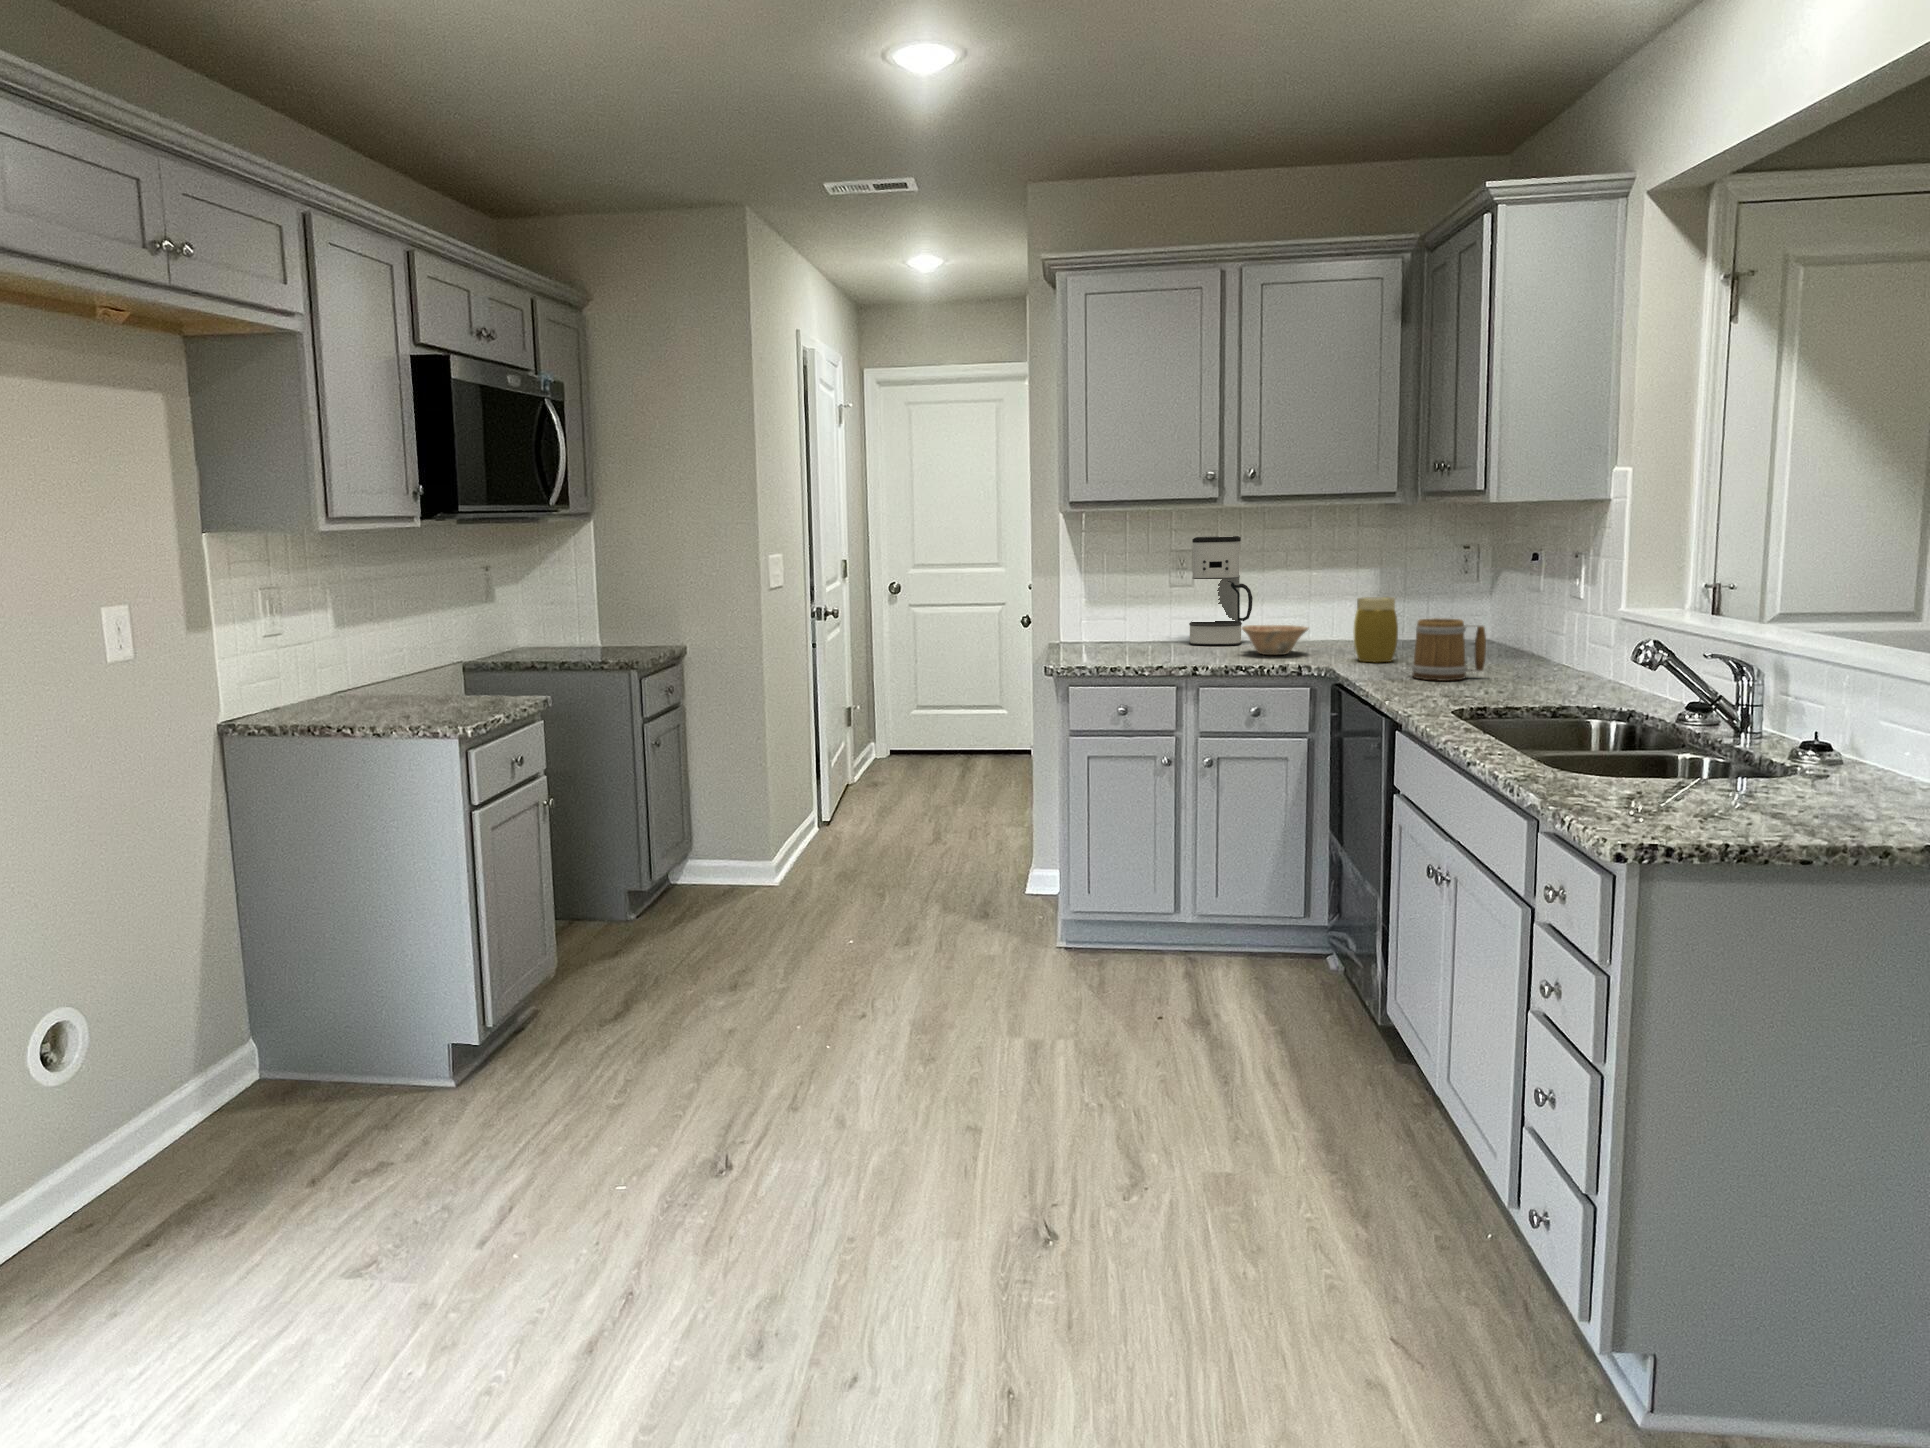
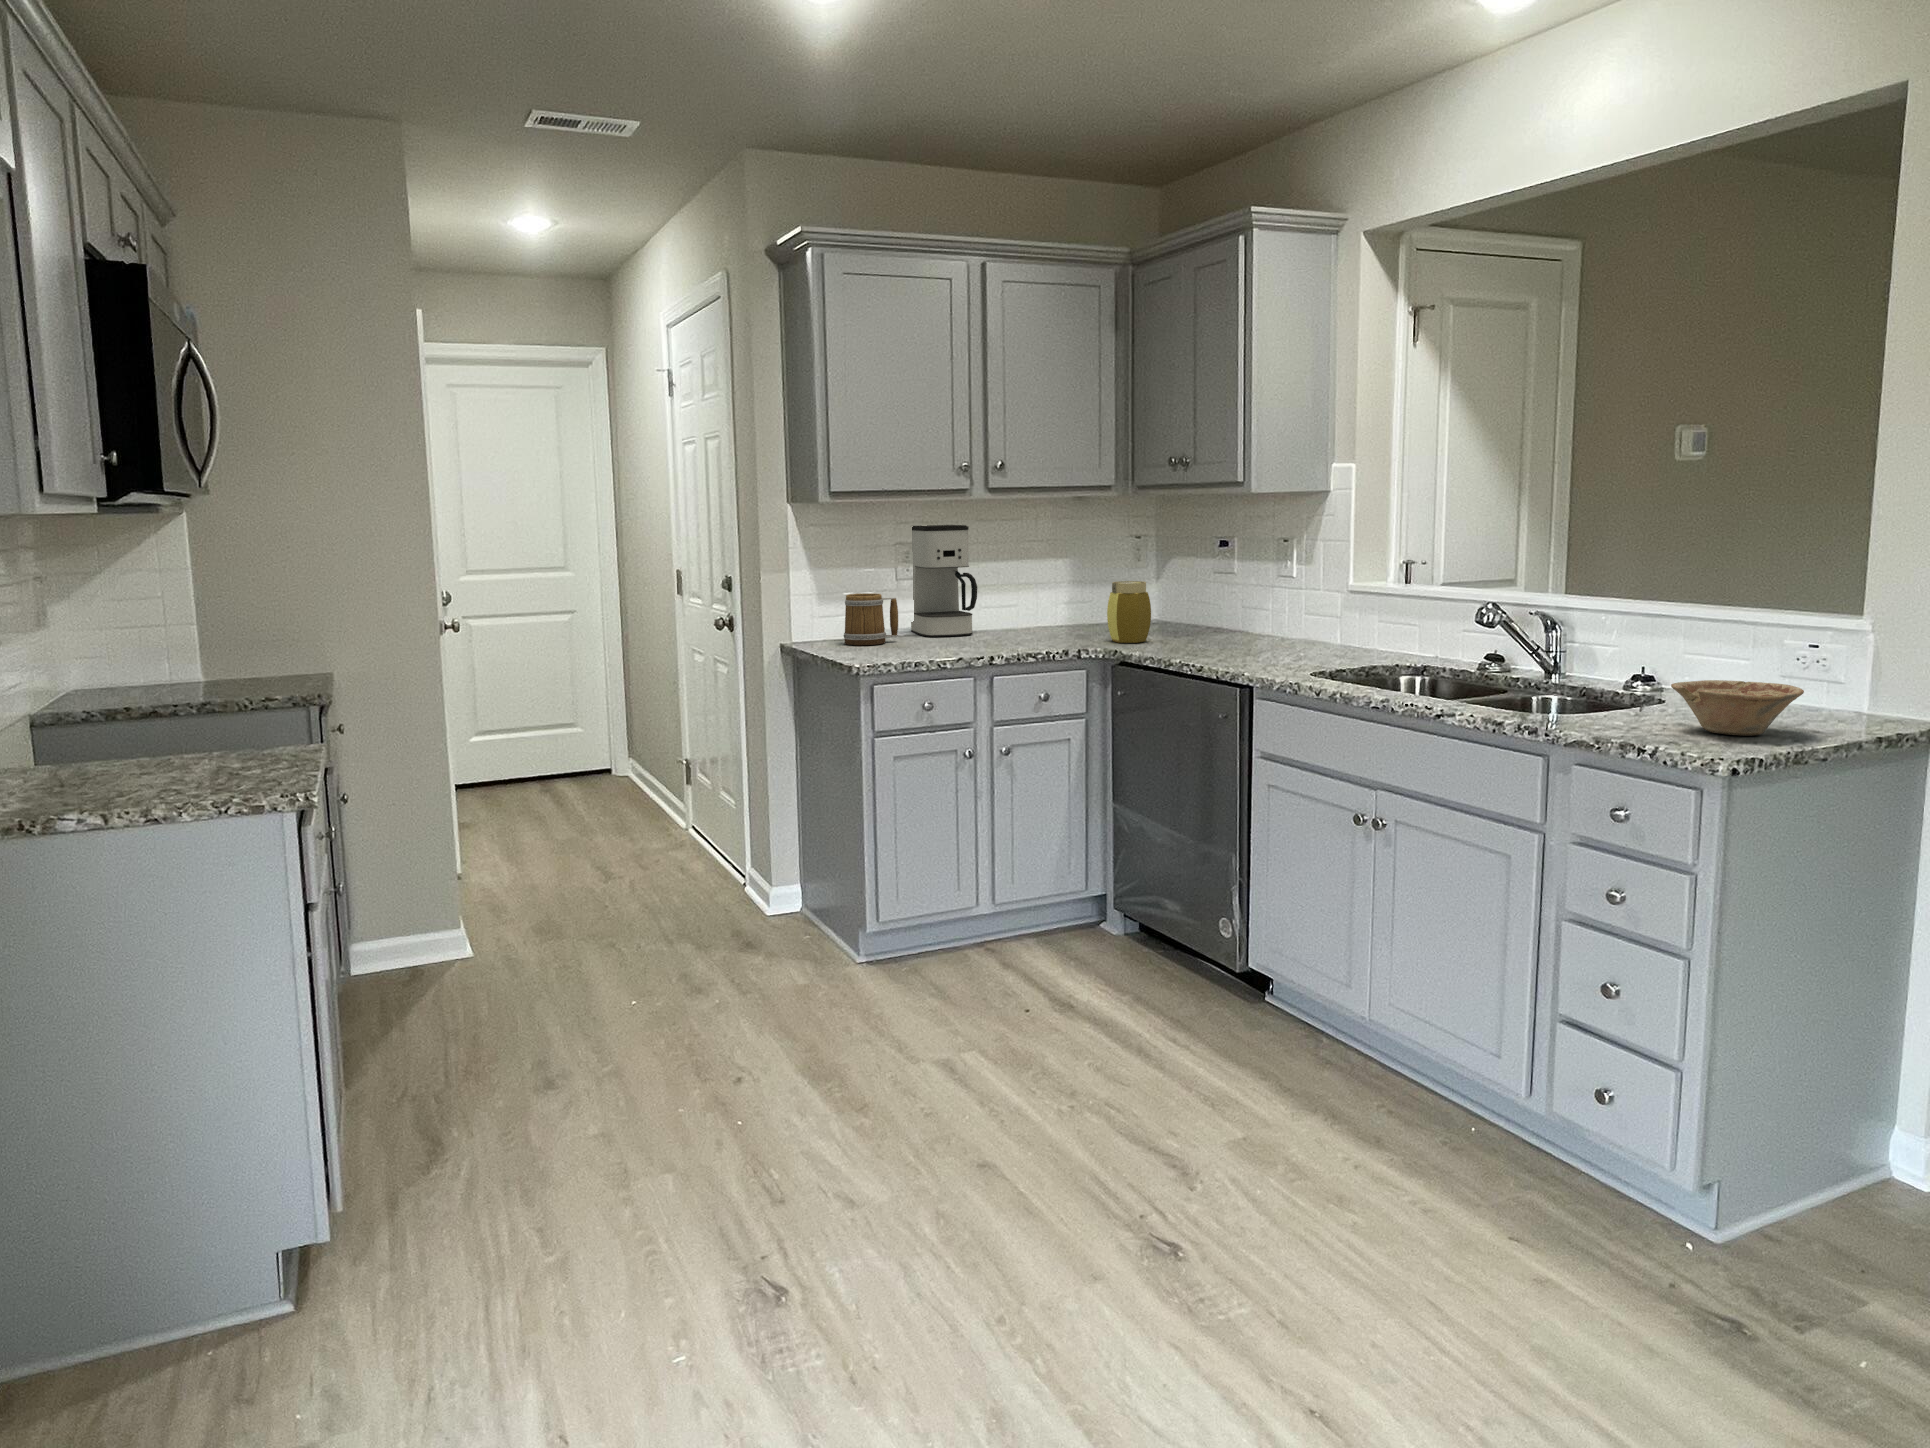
mug: present [1412,618,1486,681] -> present [844,593,898,645]
dish: present [1242,625,1308,655] -> present [1671,680,1804,736]

